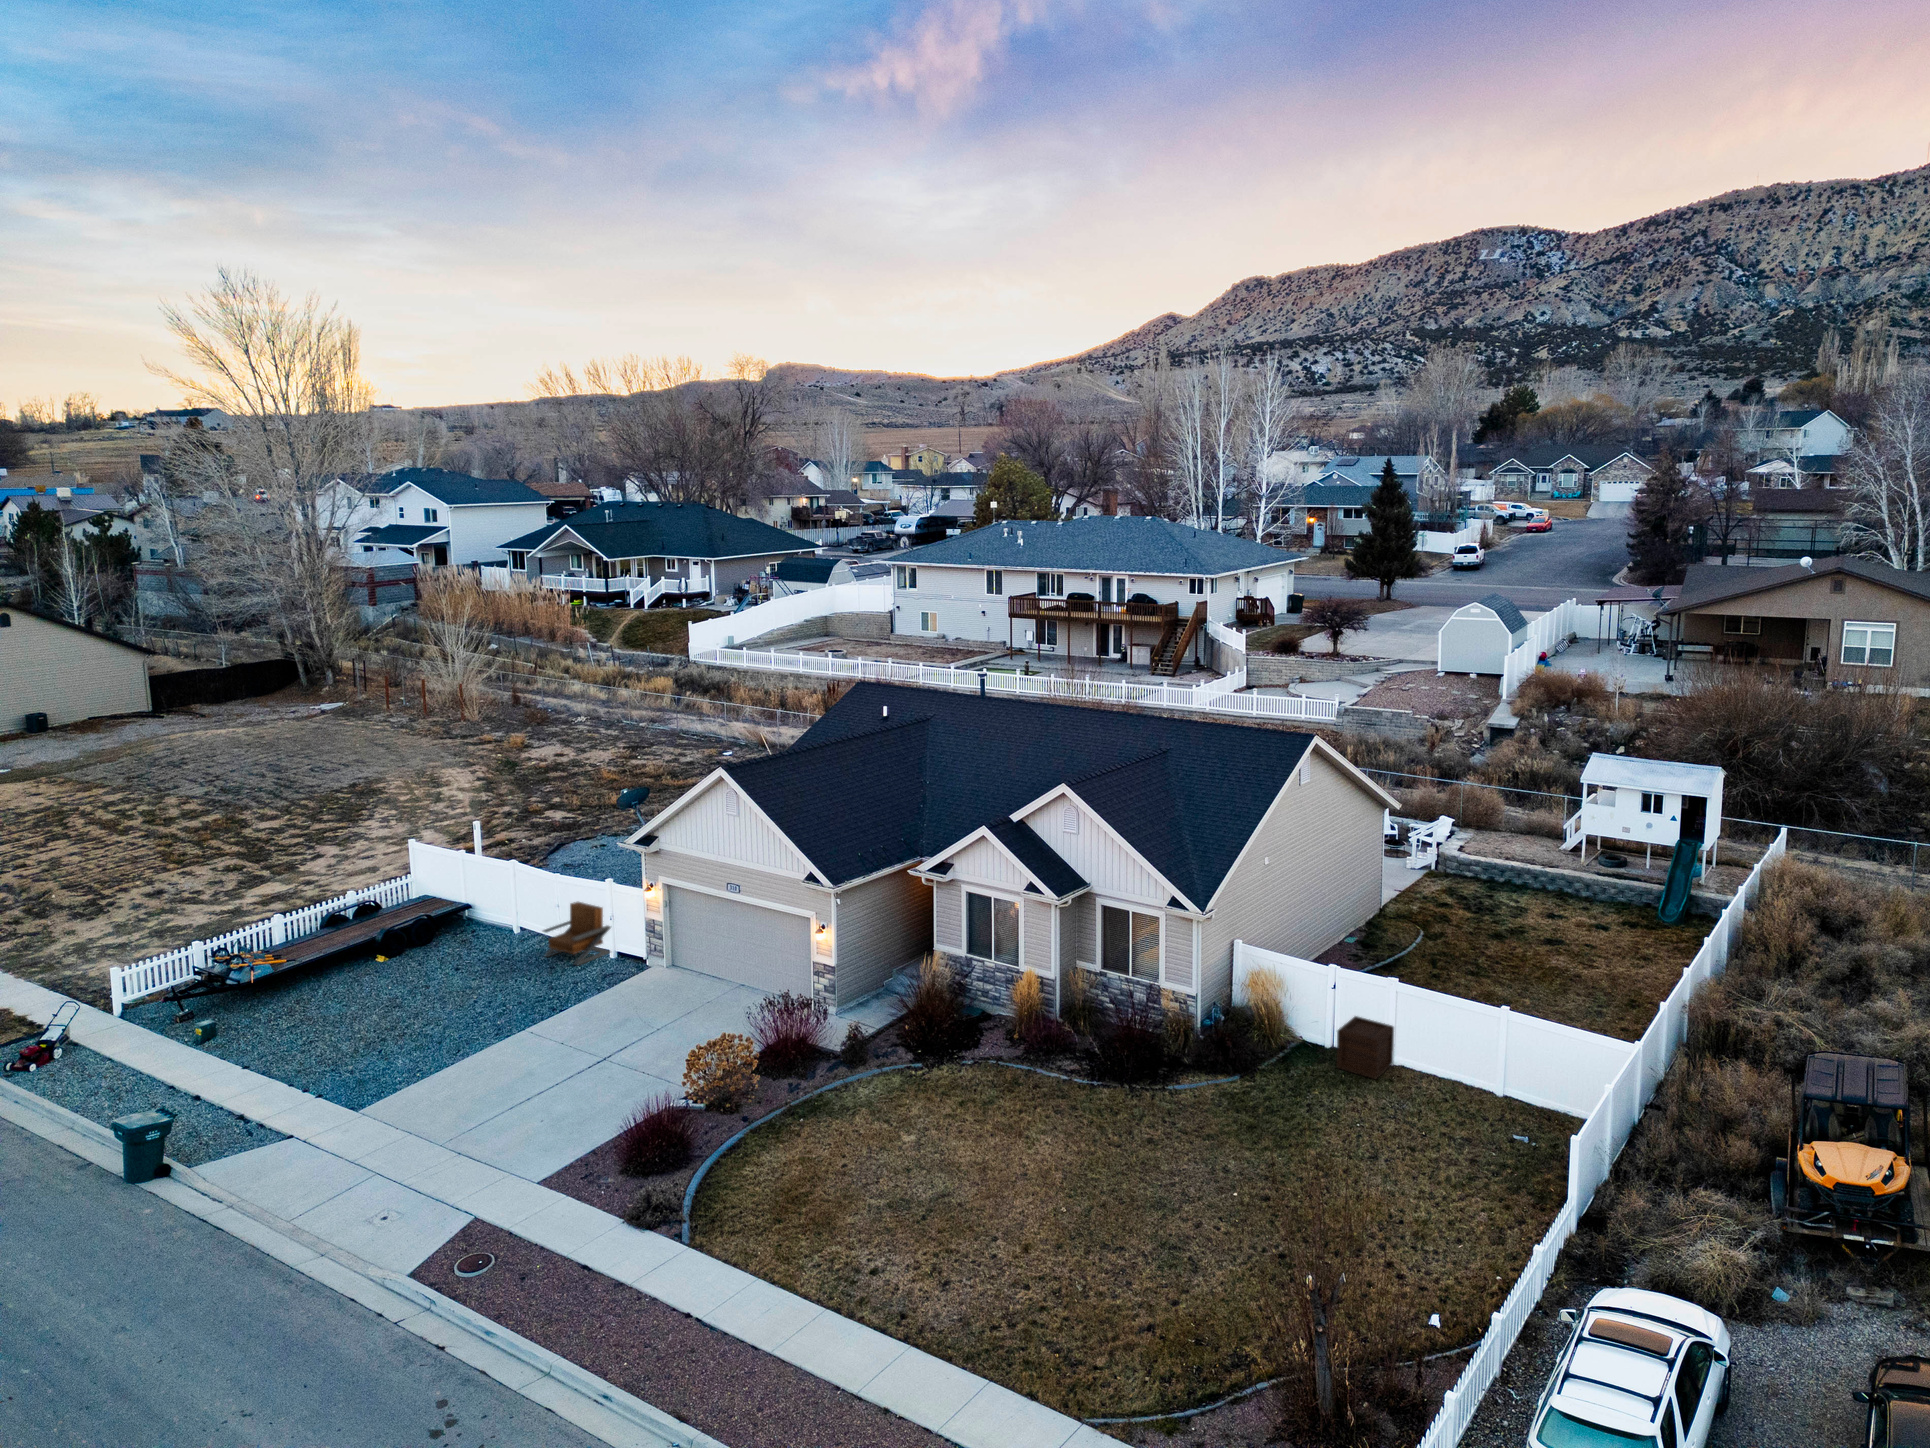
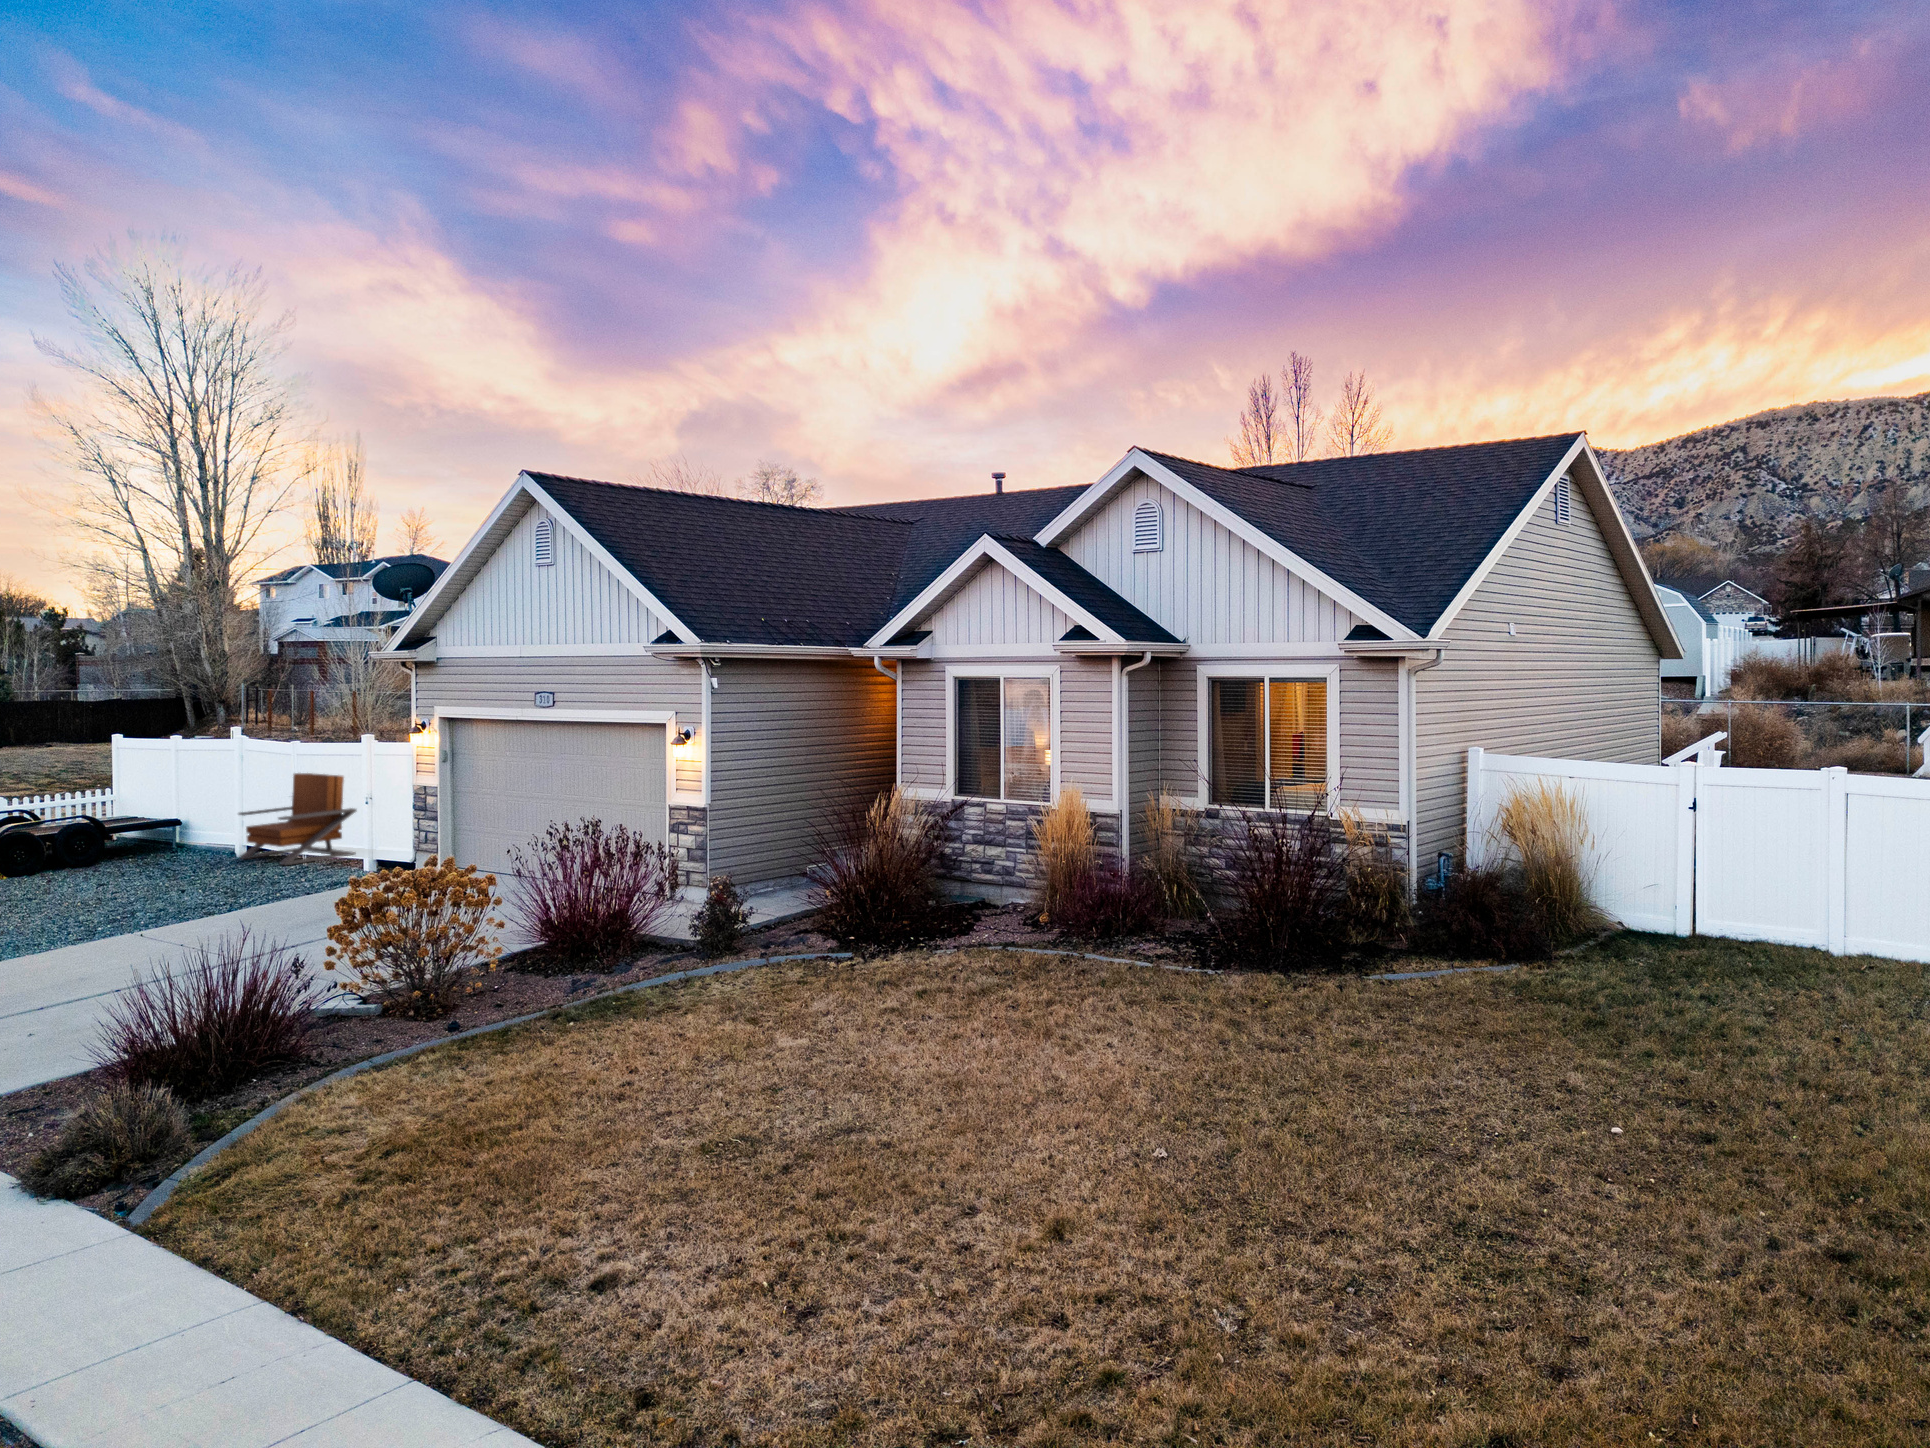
wooden crate: present [1336,1016,1394,1079] -> none [1729,853,1850,966]

